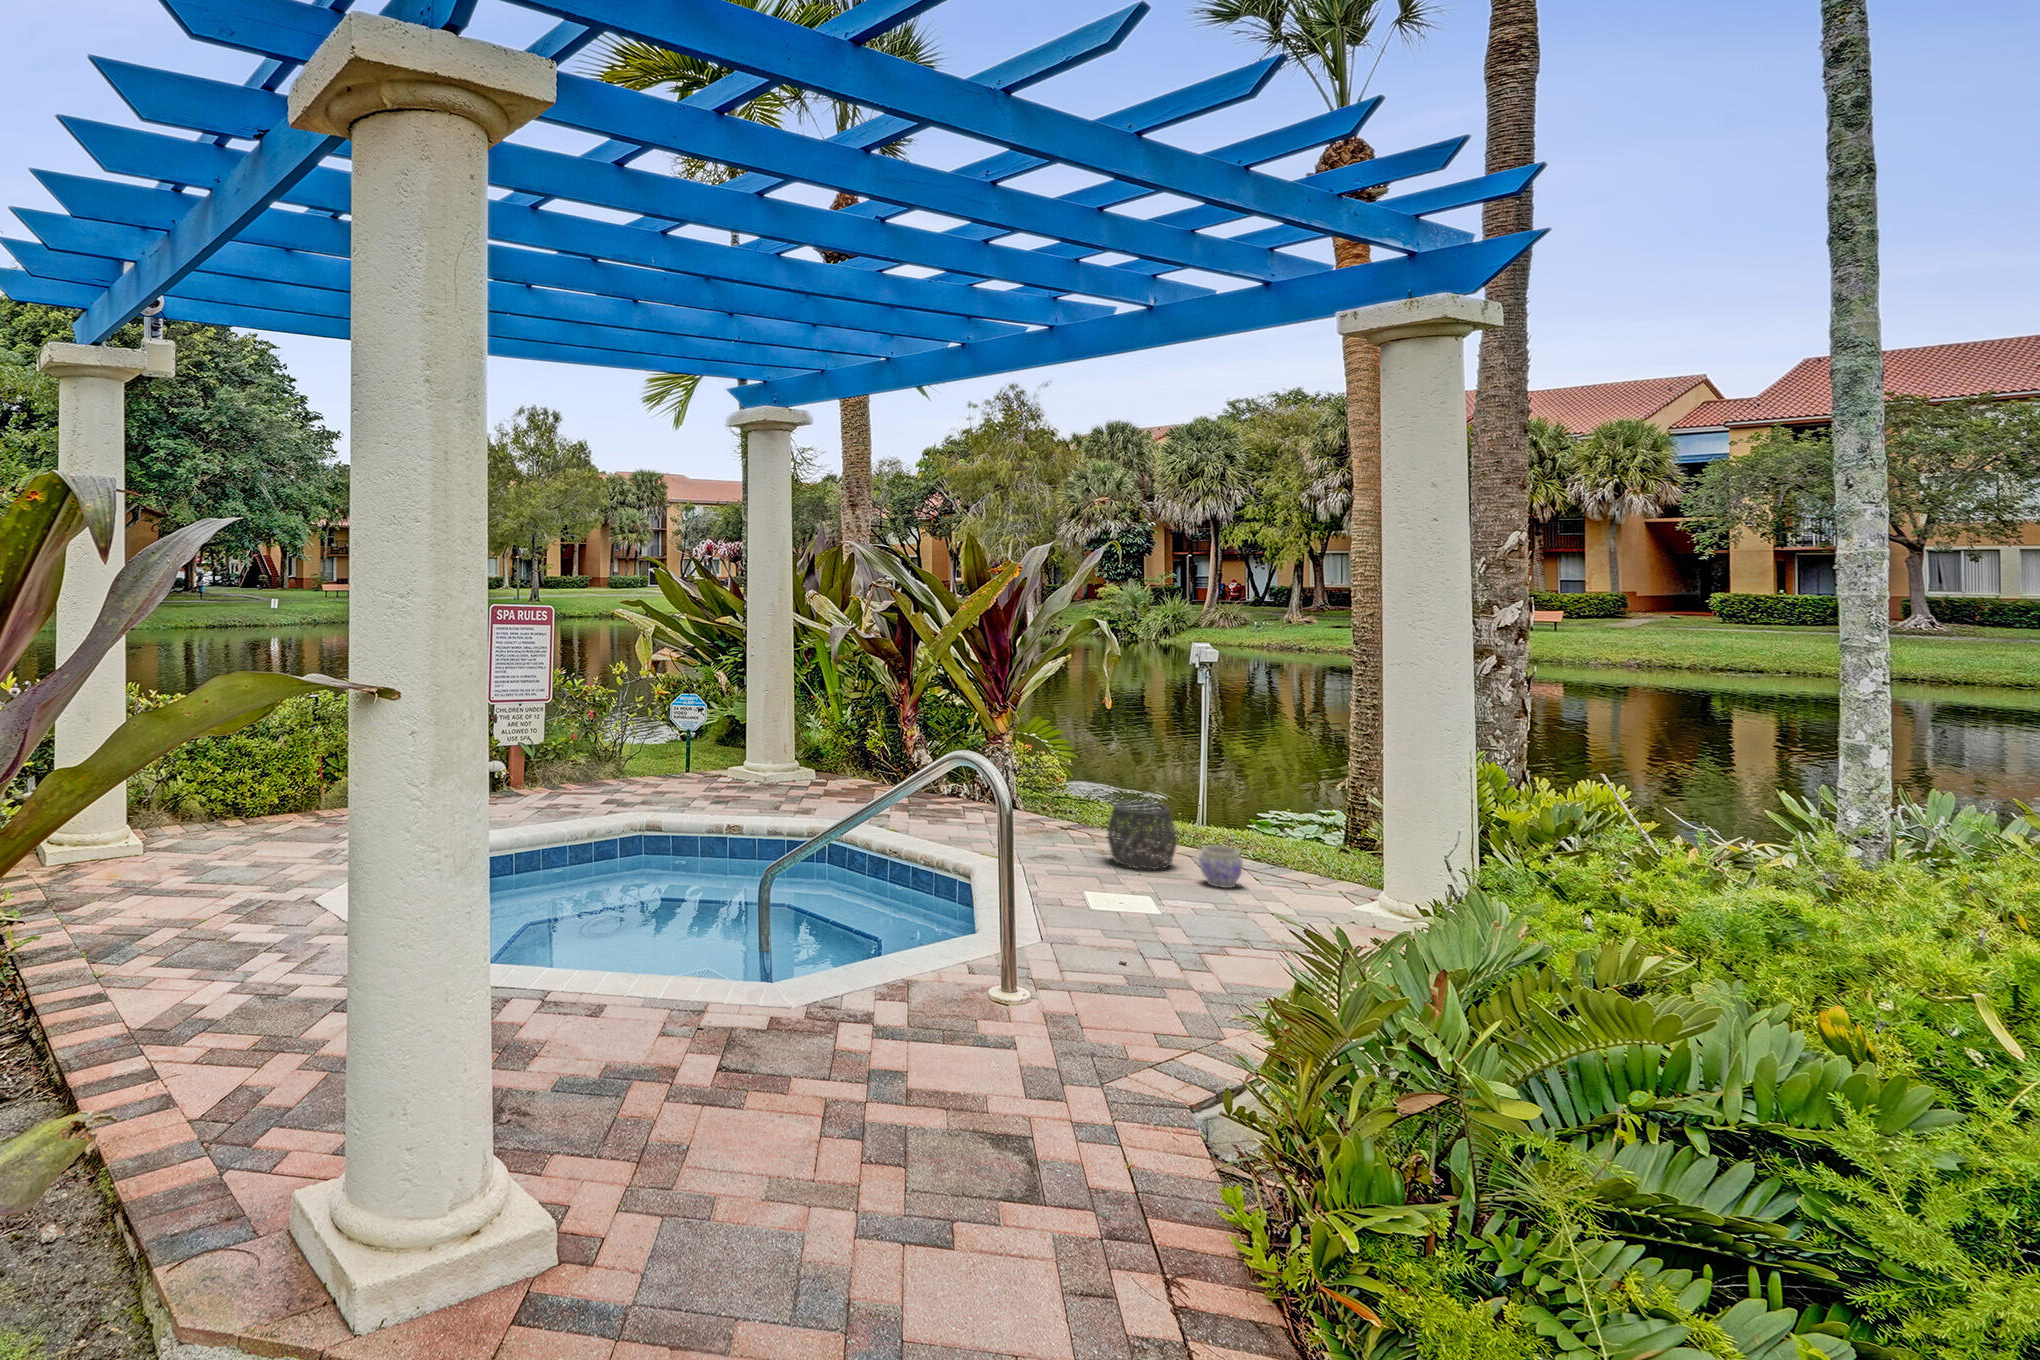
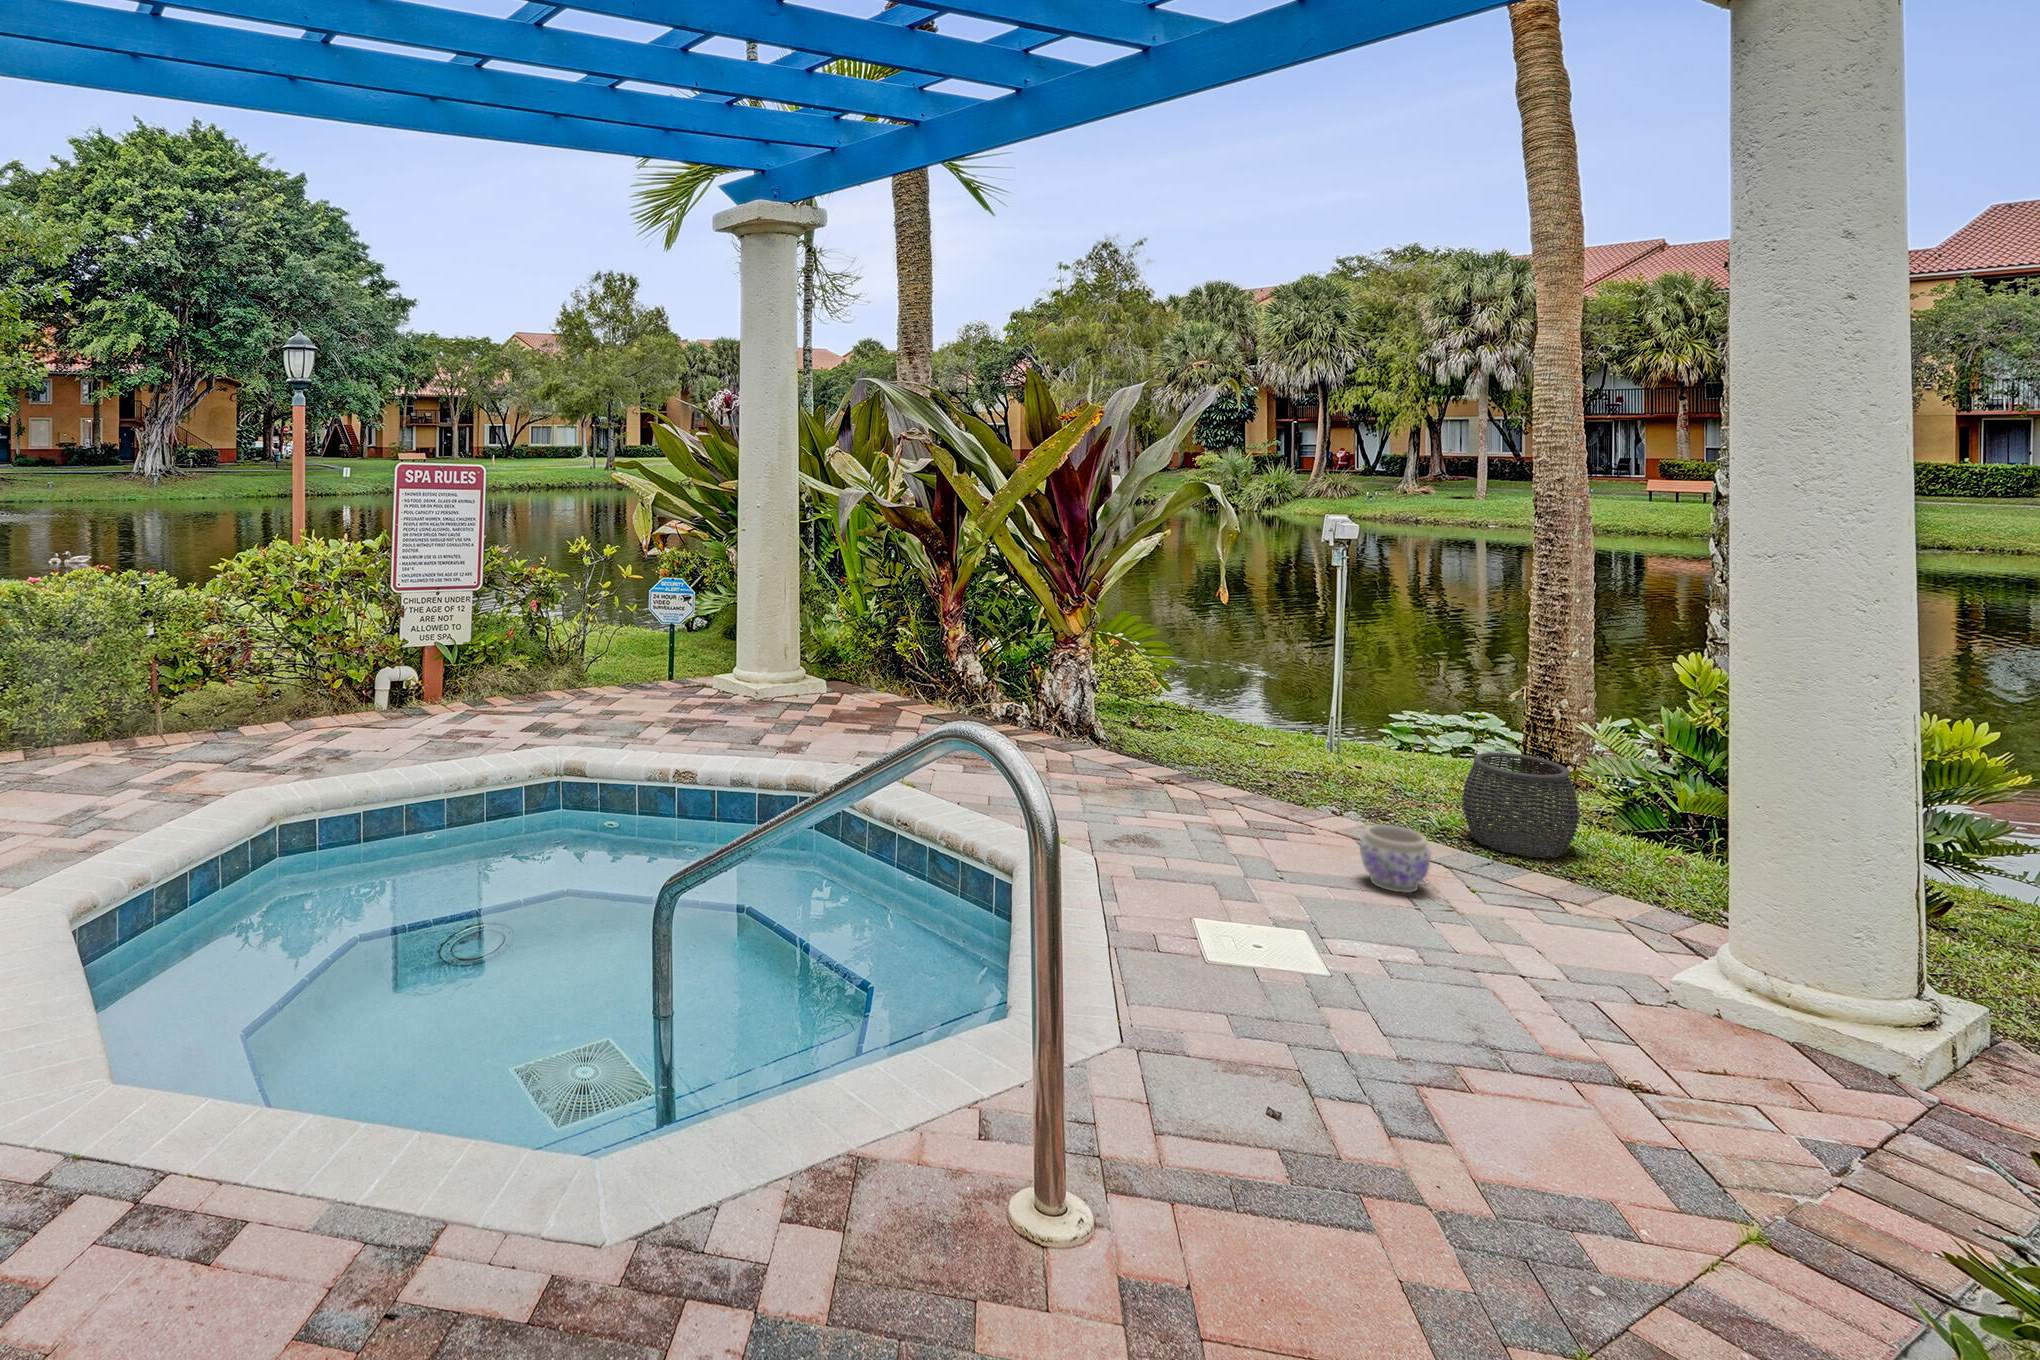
woven basket: present [1108,801,1177,869] -> present [1461,752,1580,858]

